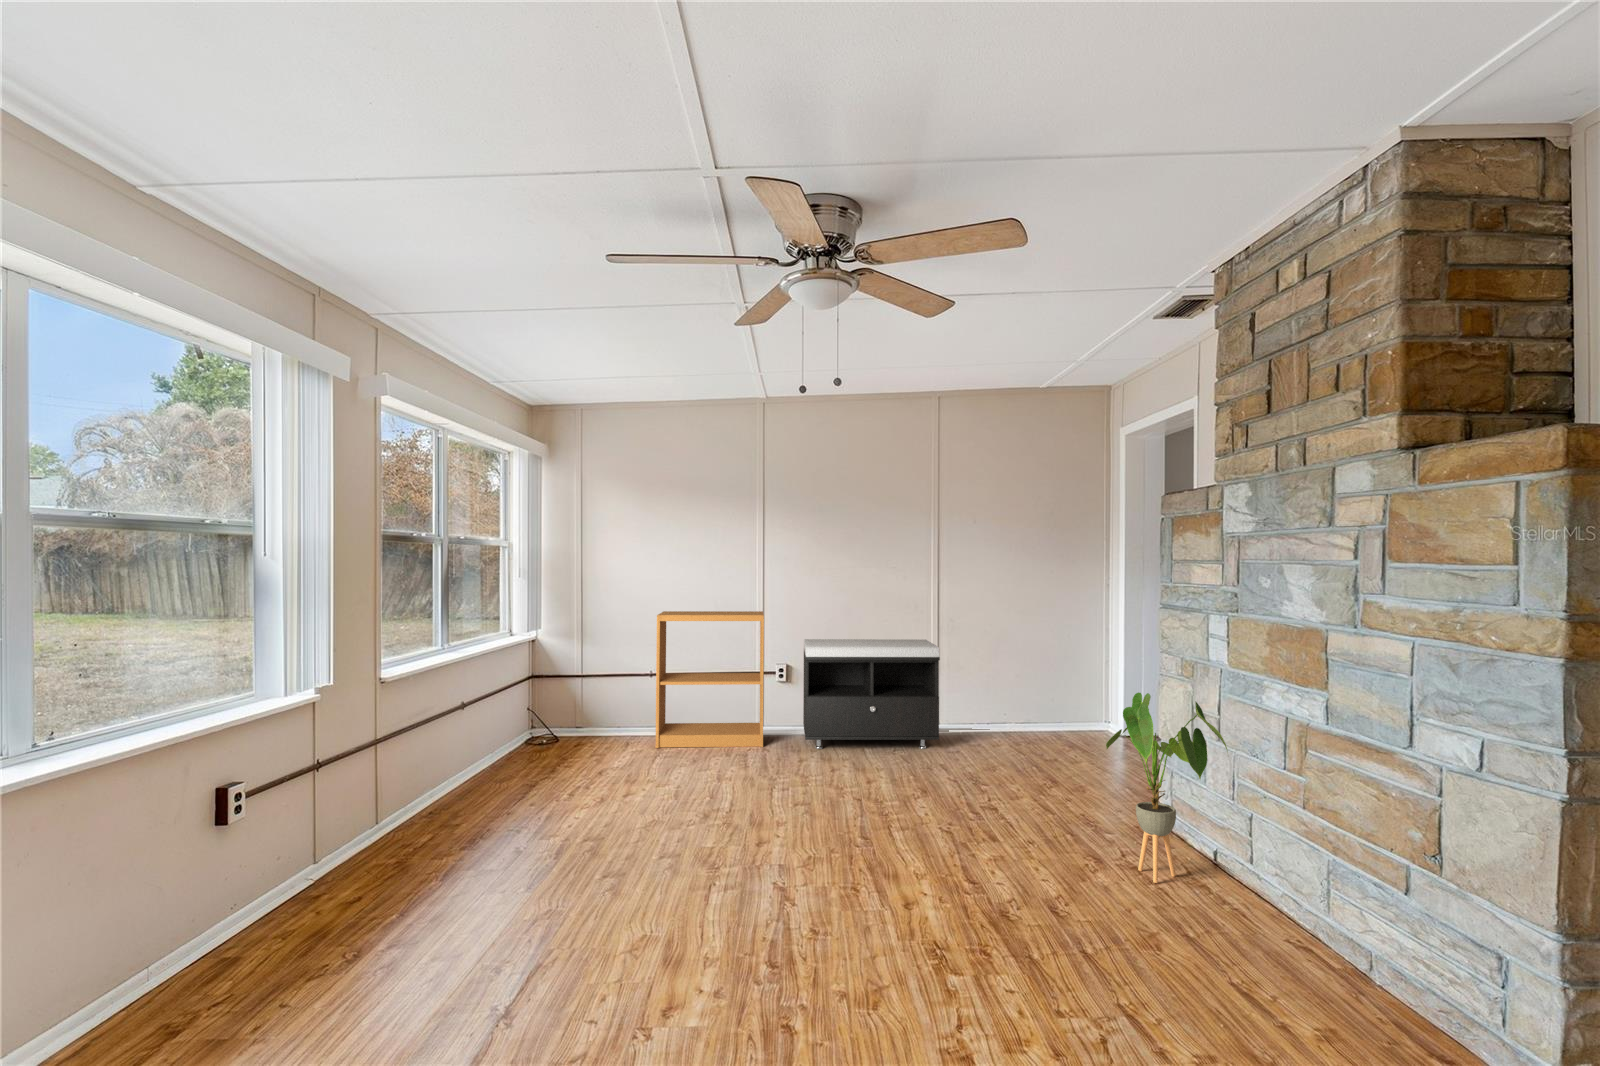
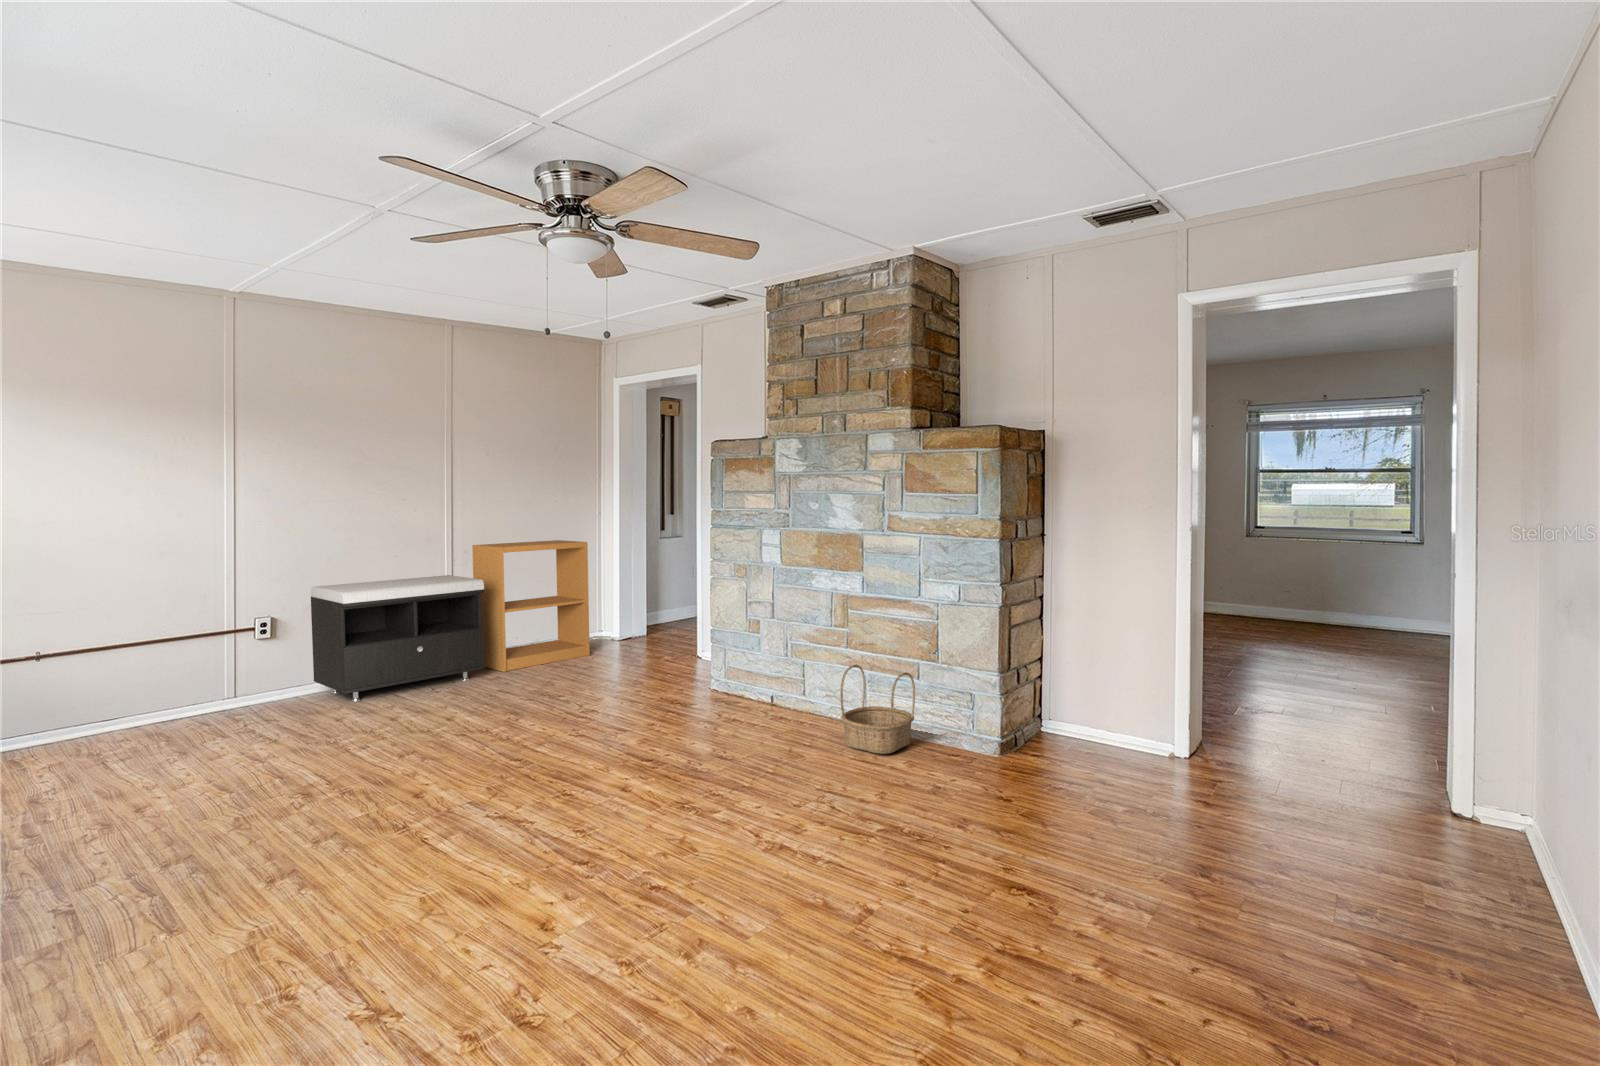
bookshelf: present [656,611,764,748] -> present [472,540,590,672]
house plant: present [1106,693,1227,883] -> none [711,590,791,722]
basket: none [1240,838,1387,1011] -> present [840,665,915,754]

